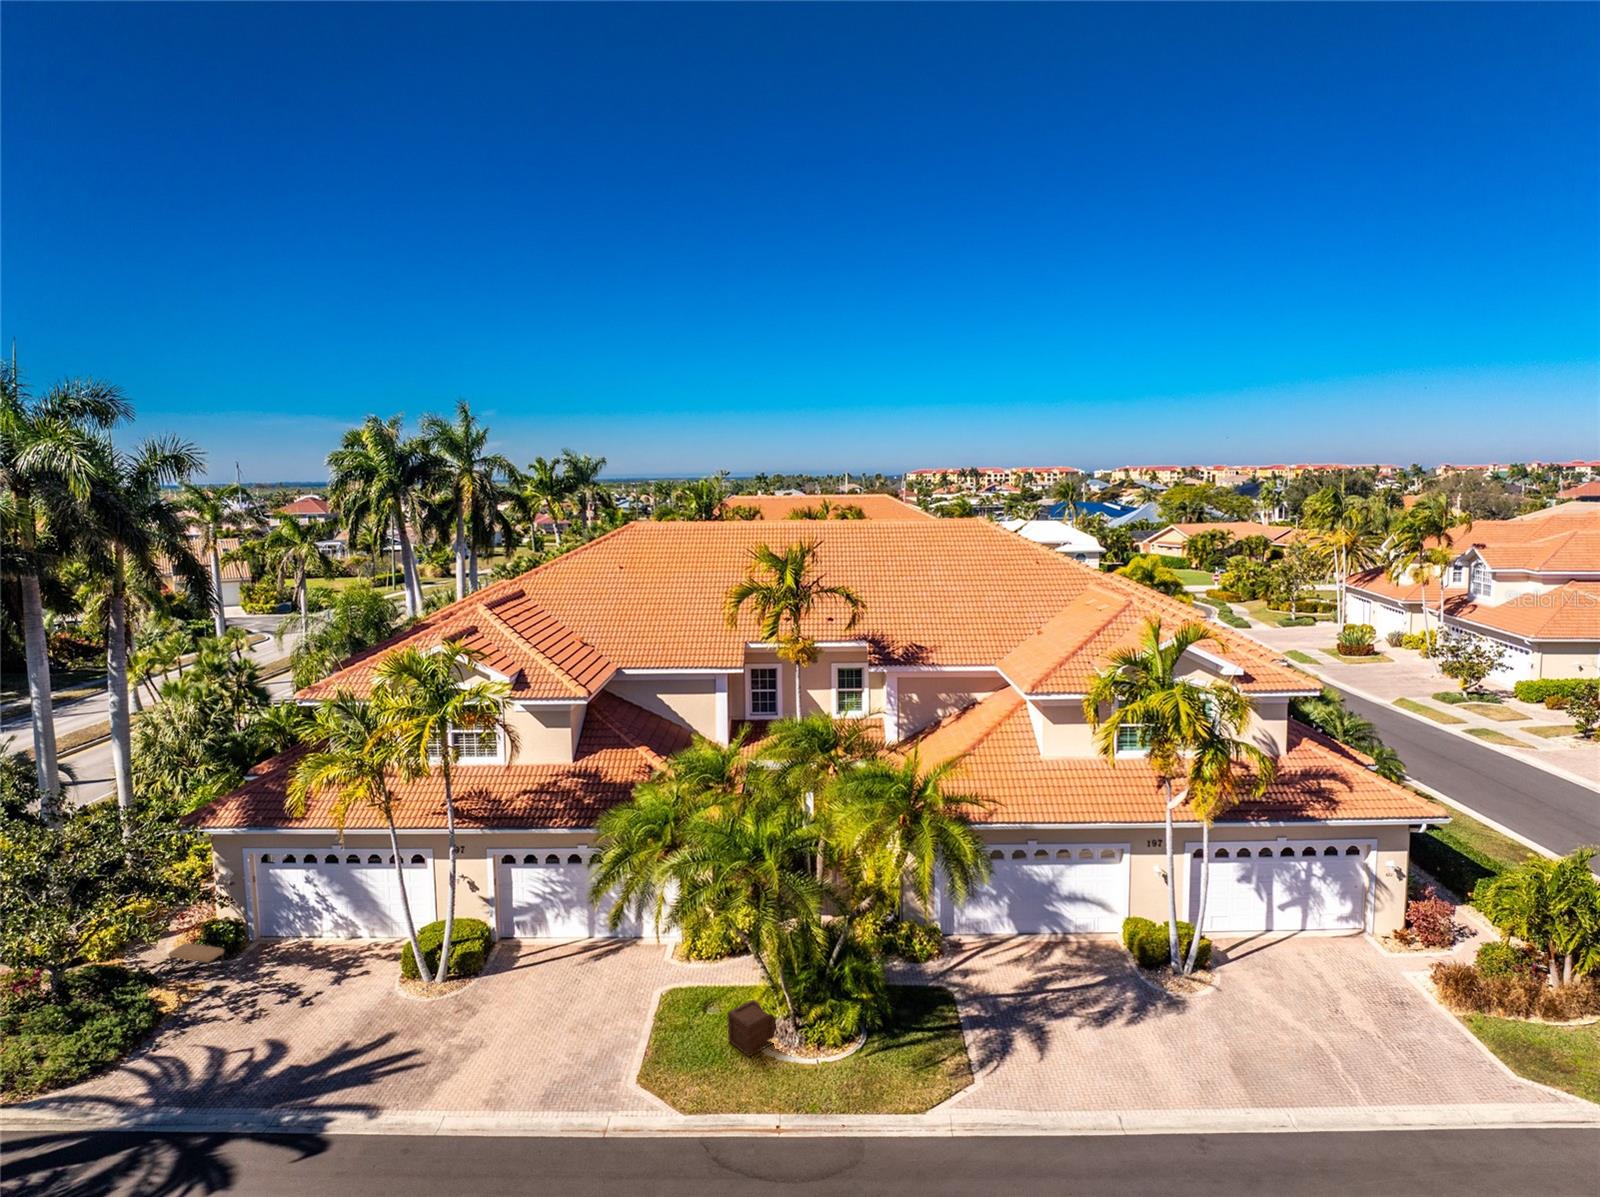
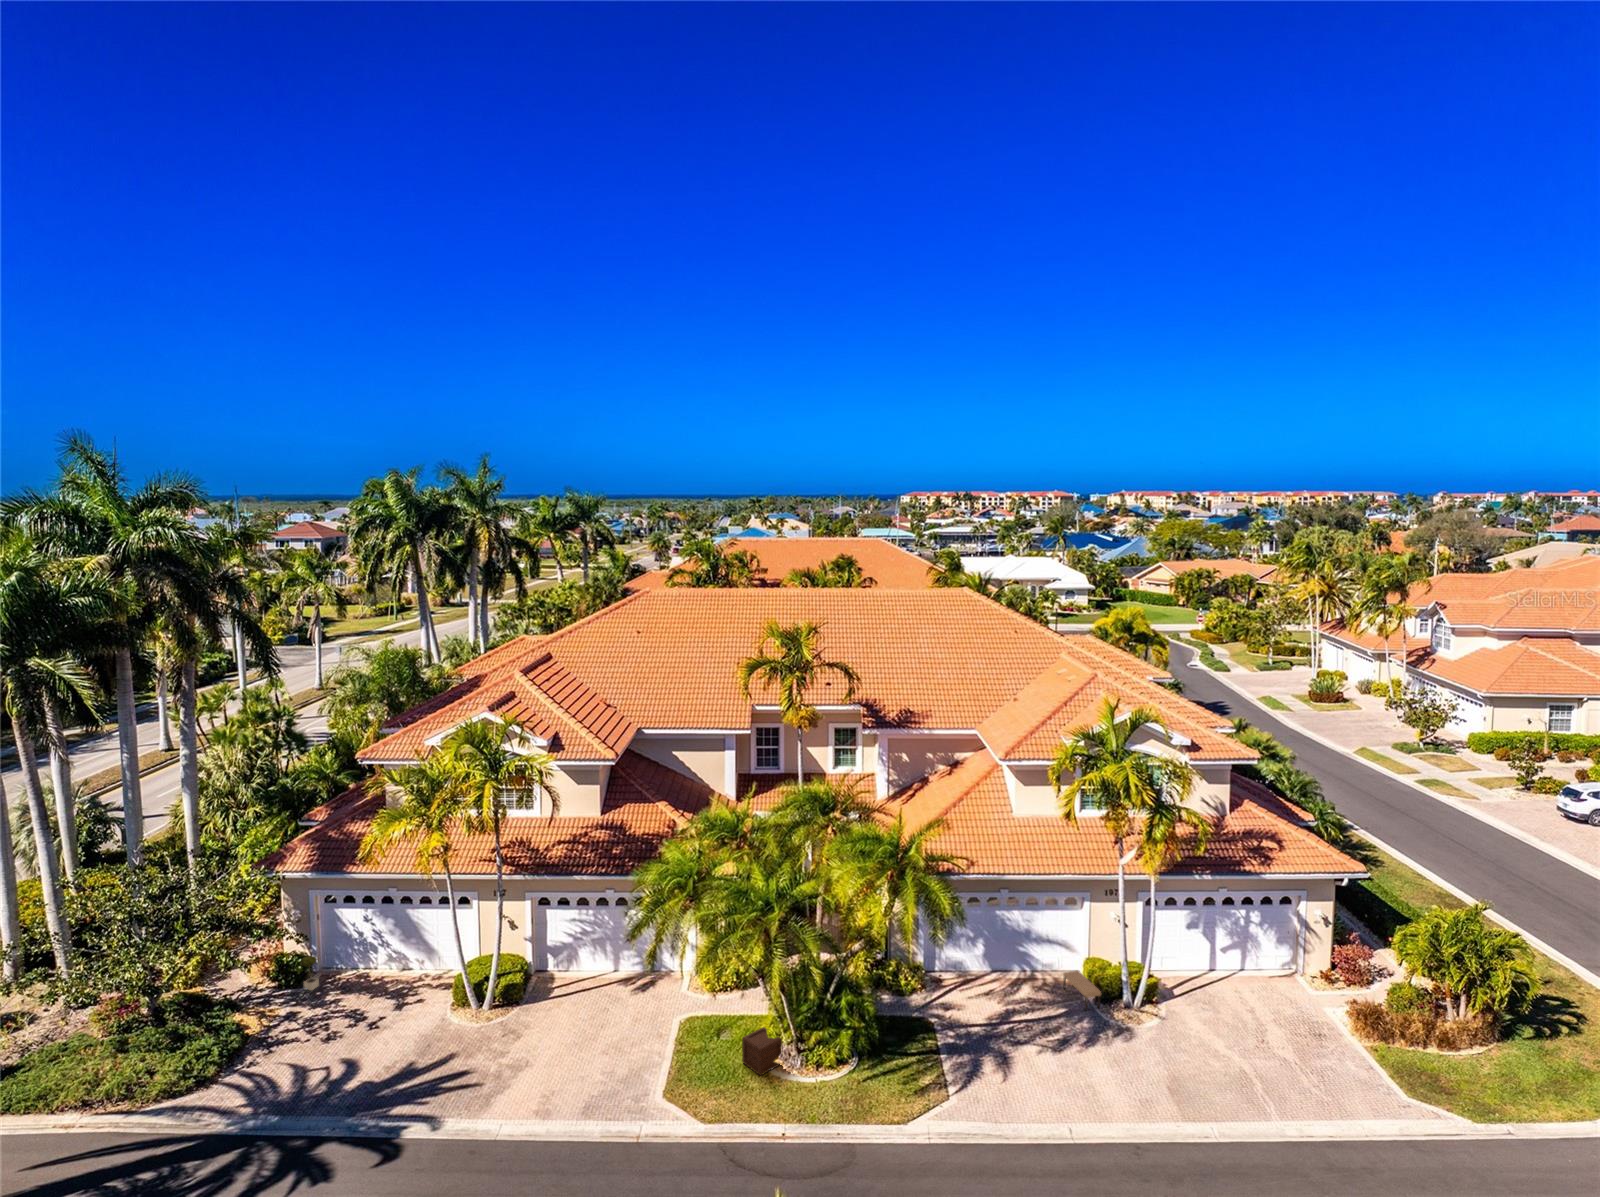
potted tree: none [232,922,256,961] -> present [300,956,319,990]
bench: present [168,943,225,976] -> present [1063,970,1101,1009]

